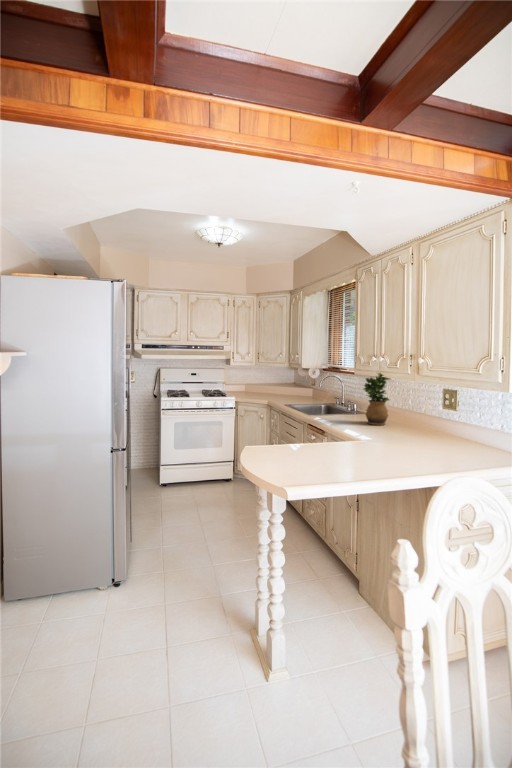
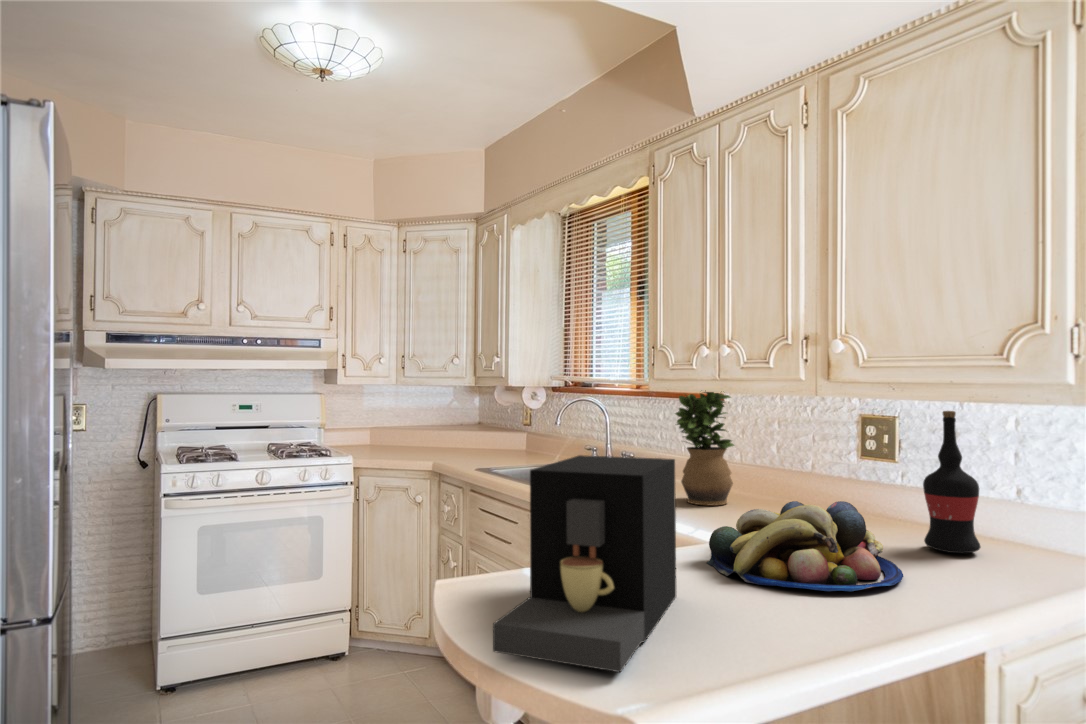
wine bottle: none [455,390,480,449] -> present [923,411,981,553]
coffee maker: none [265,402,338,471] -> present [493,455,676,672]
fruit bowl: none [357,424,433,458] -> present [707,501,903,591]

